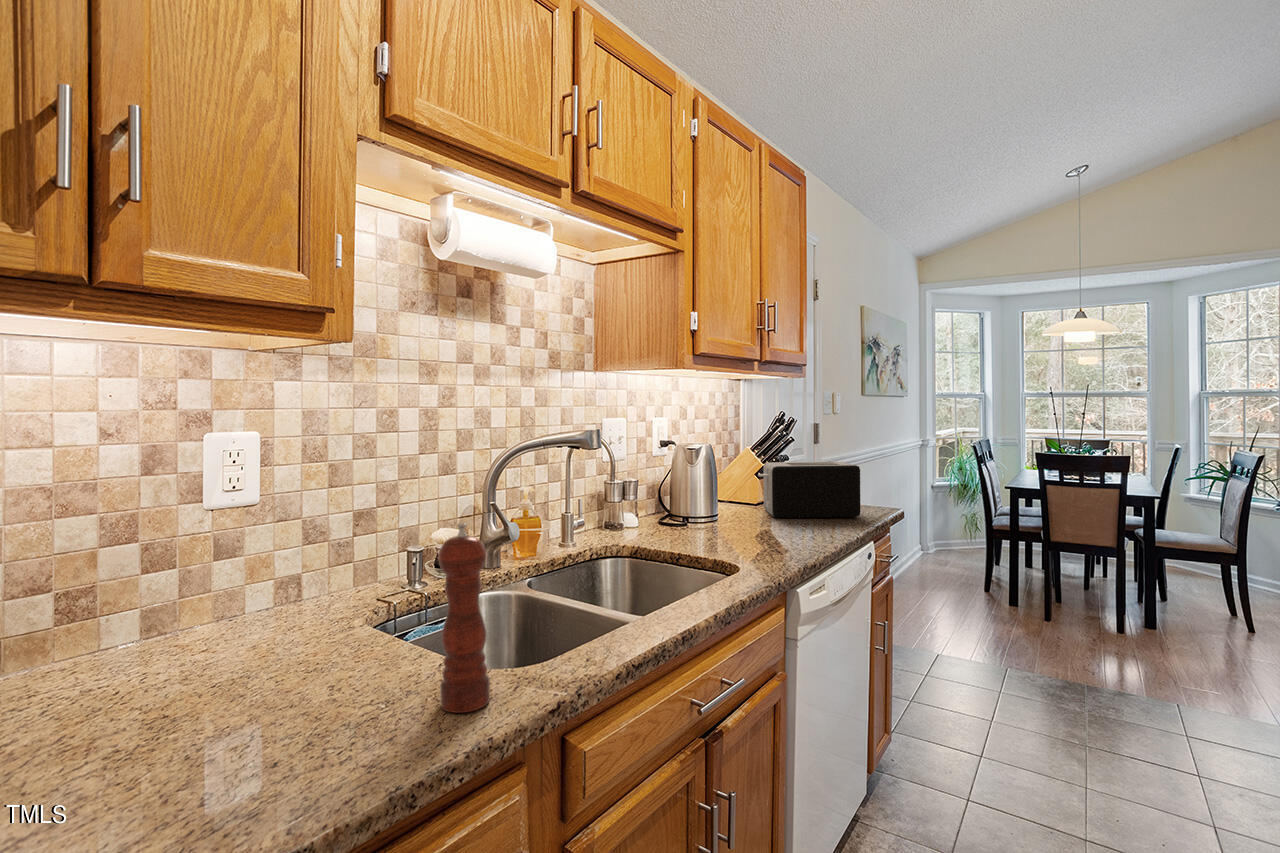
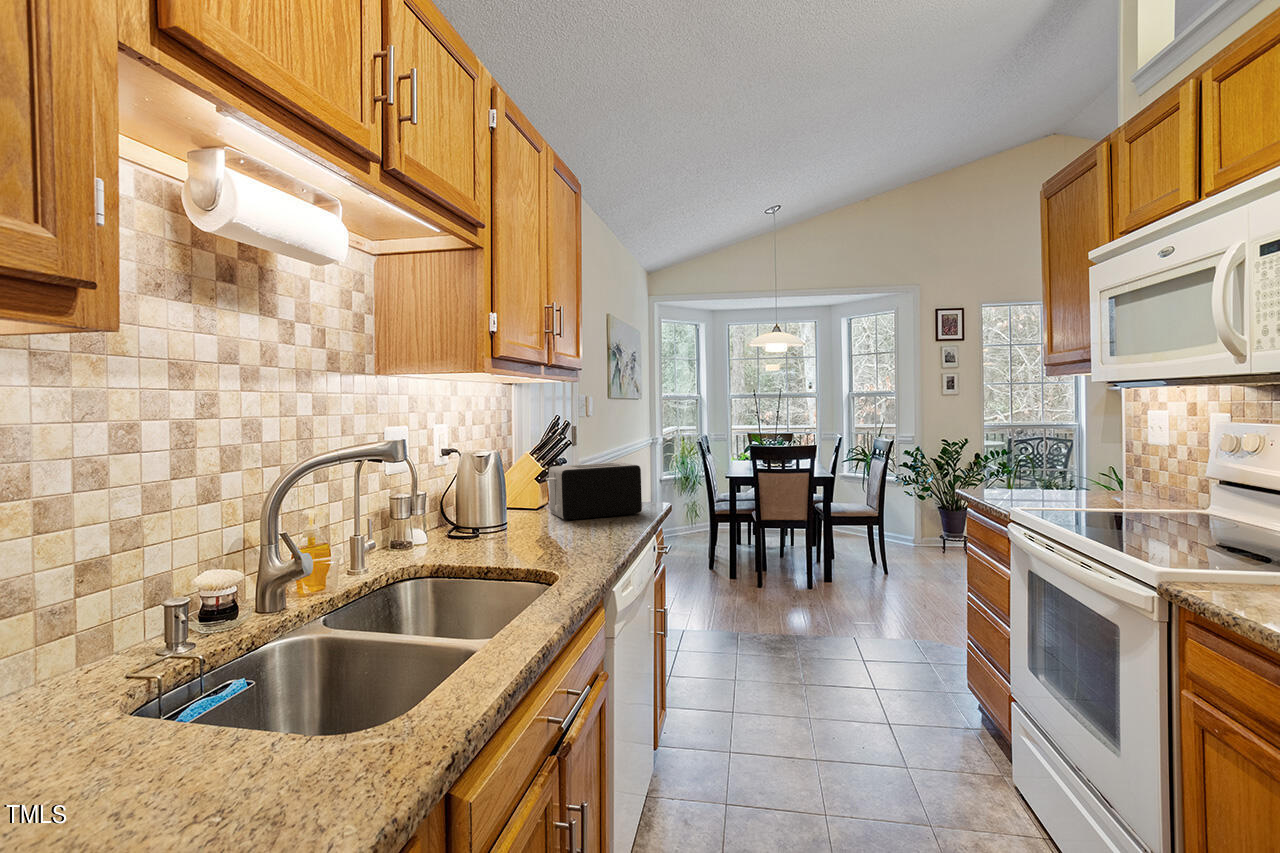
pepper mill: present [438,523,490,713] -> none [296,563,367,802]

